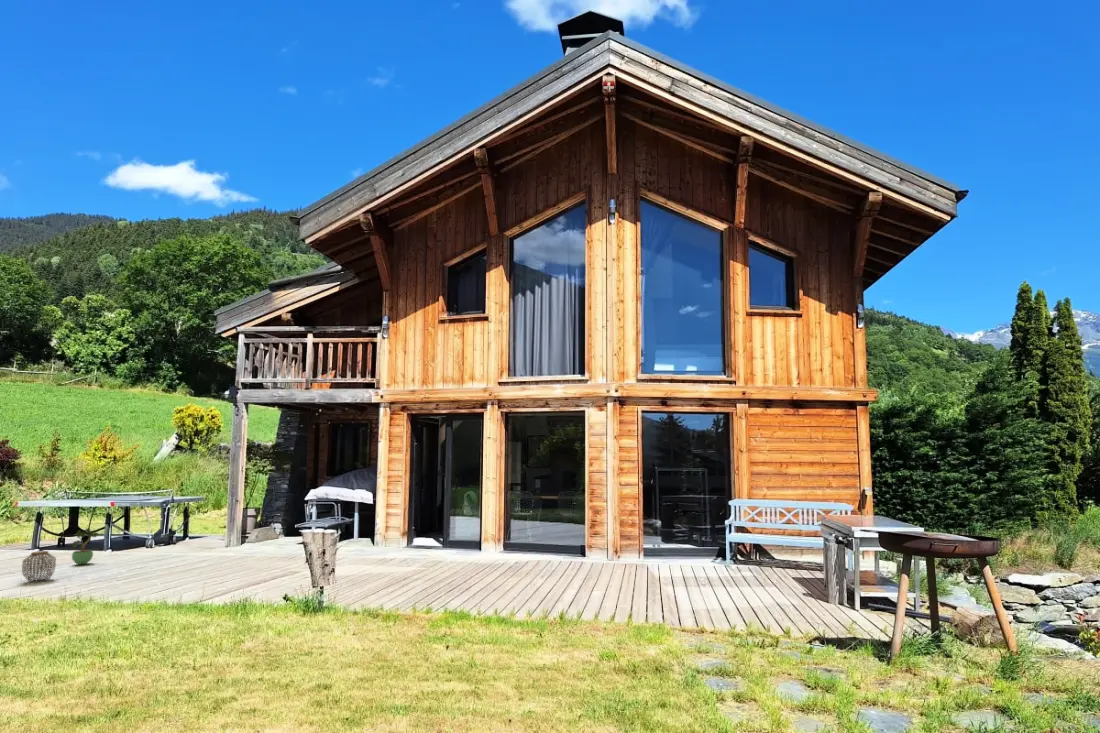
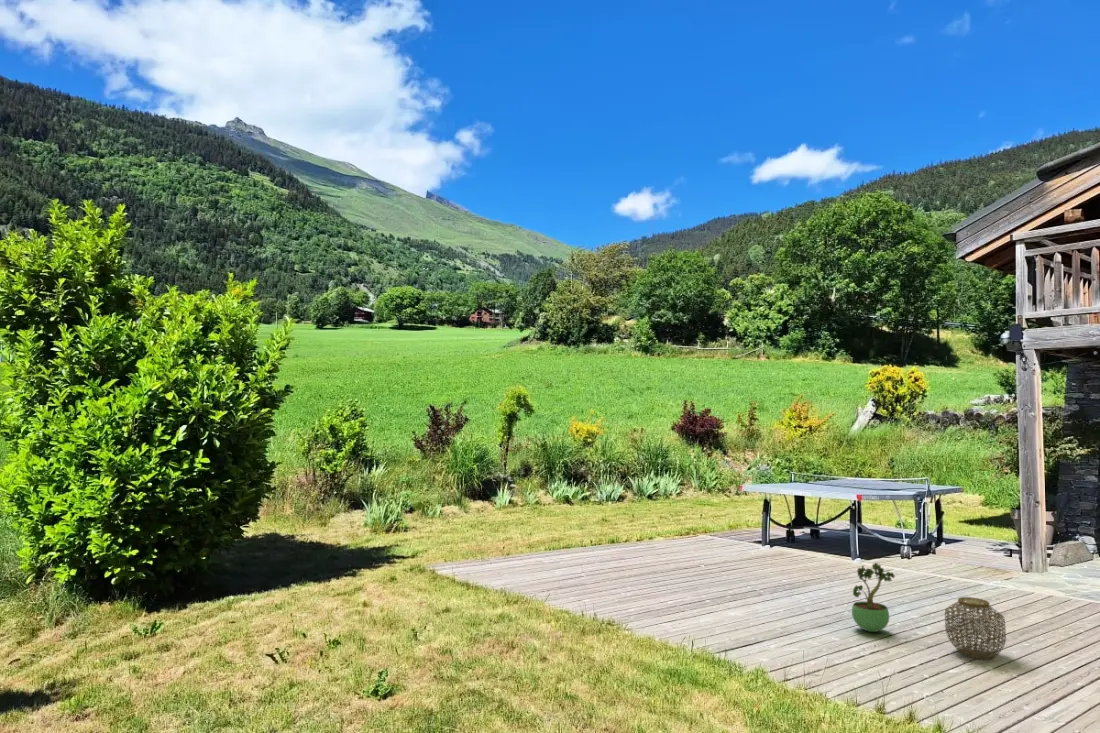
woven basket: present [22,551,56,582] -> present [945,597,1006,660]

